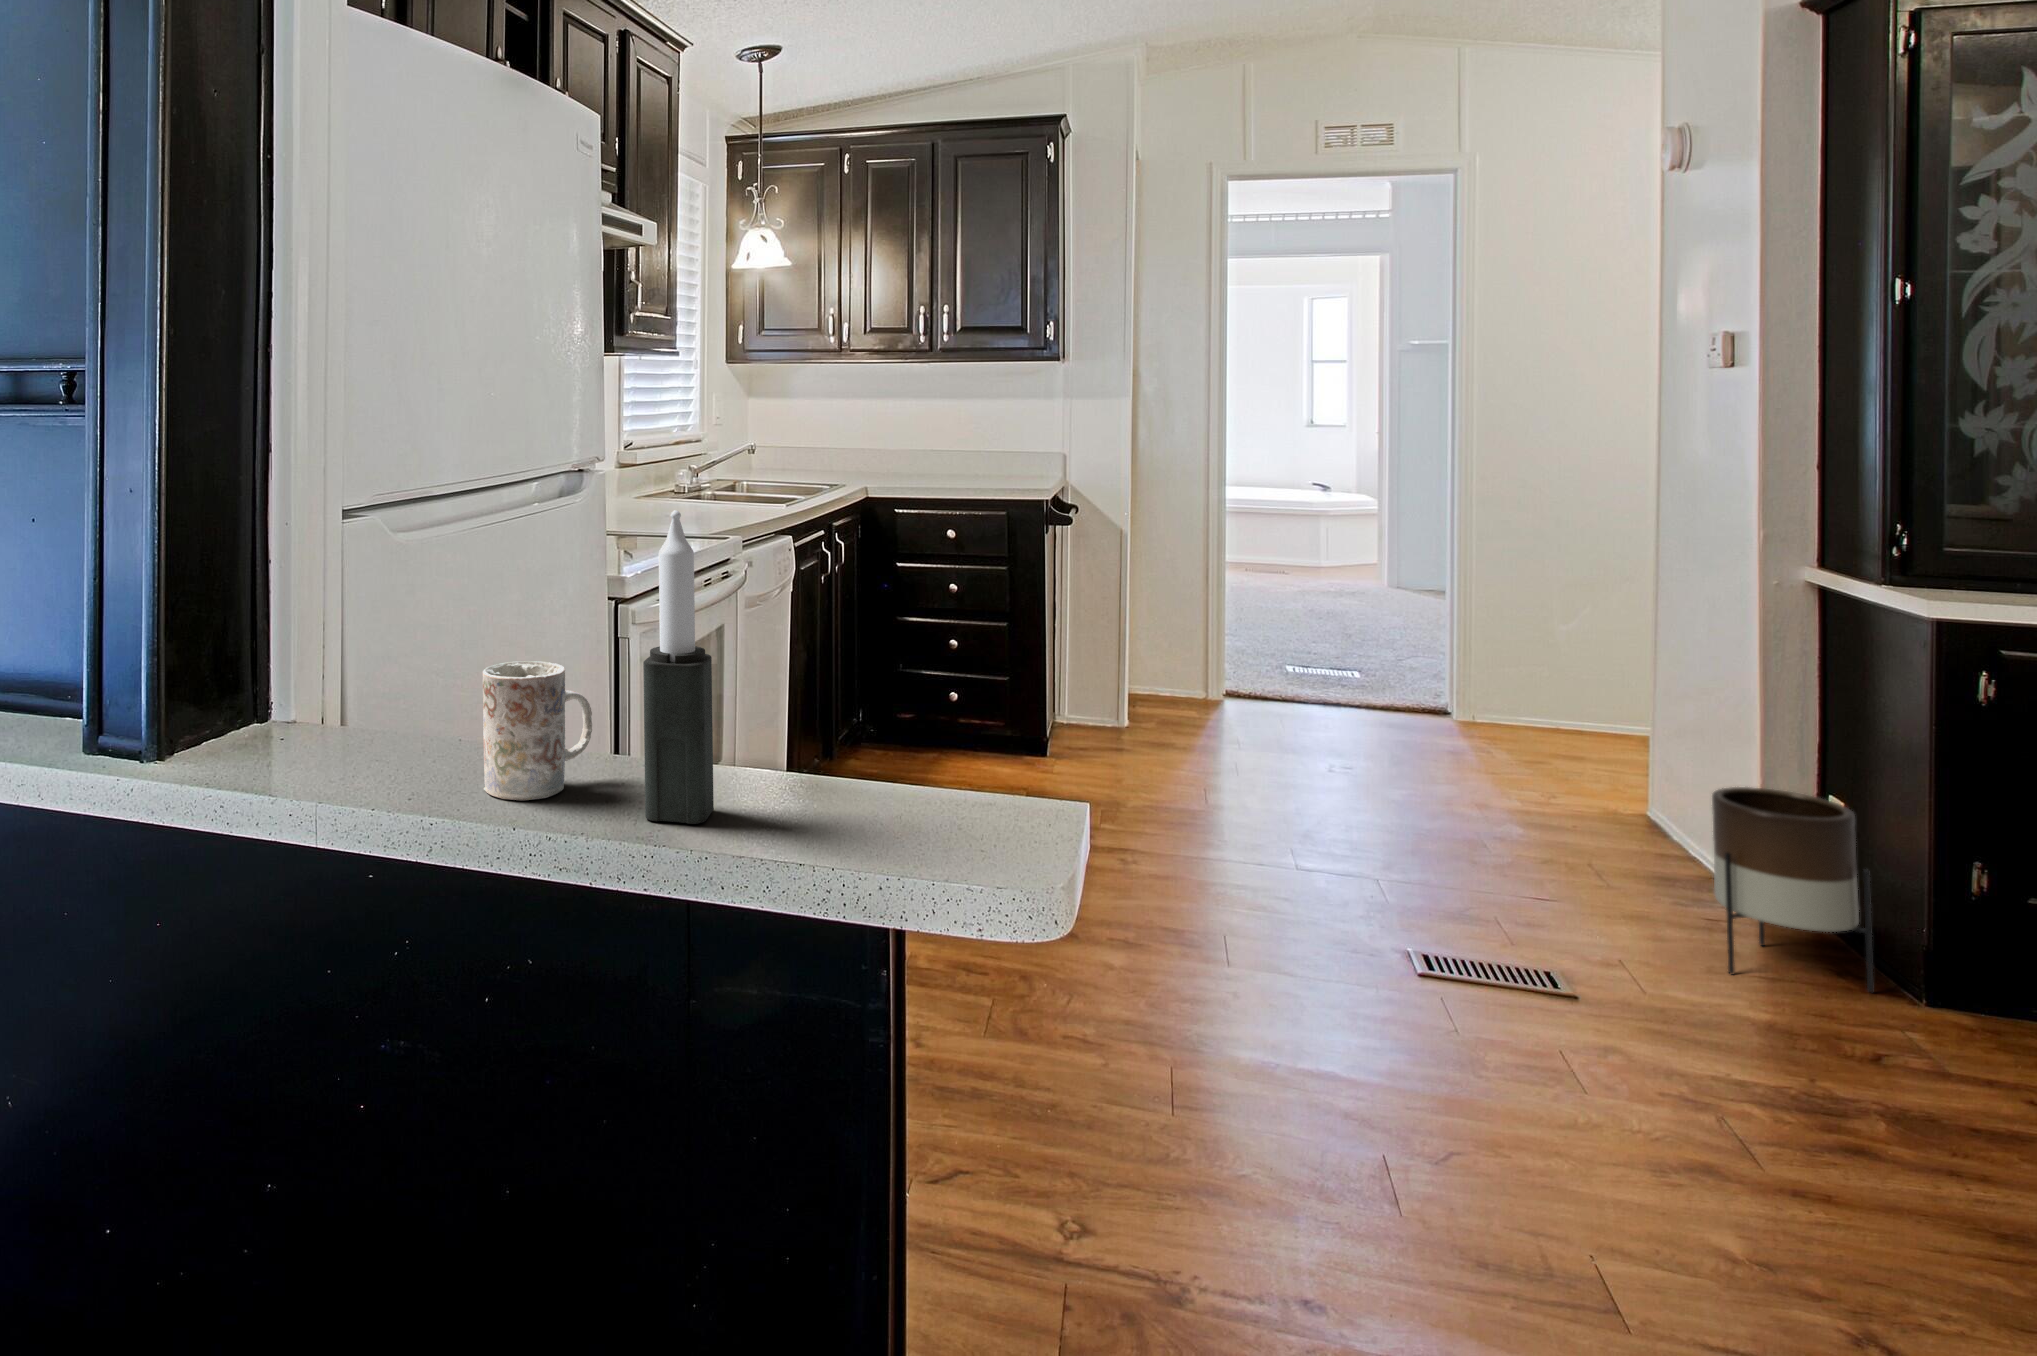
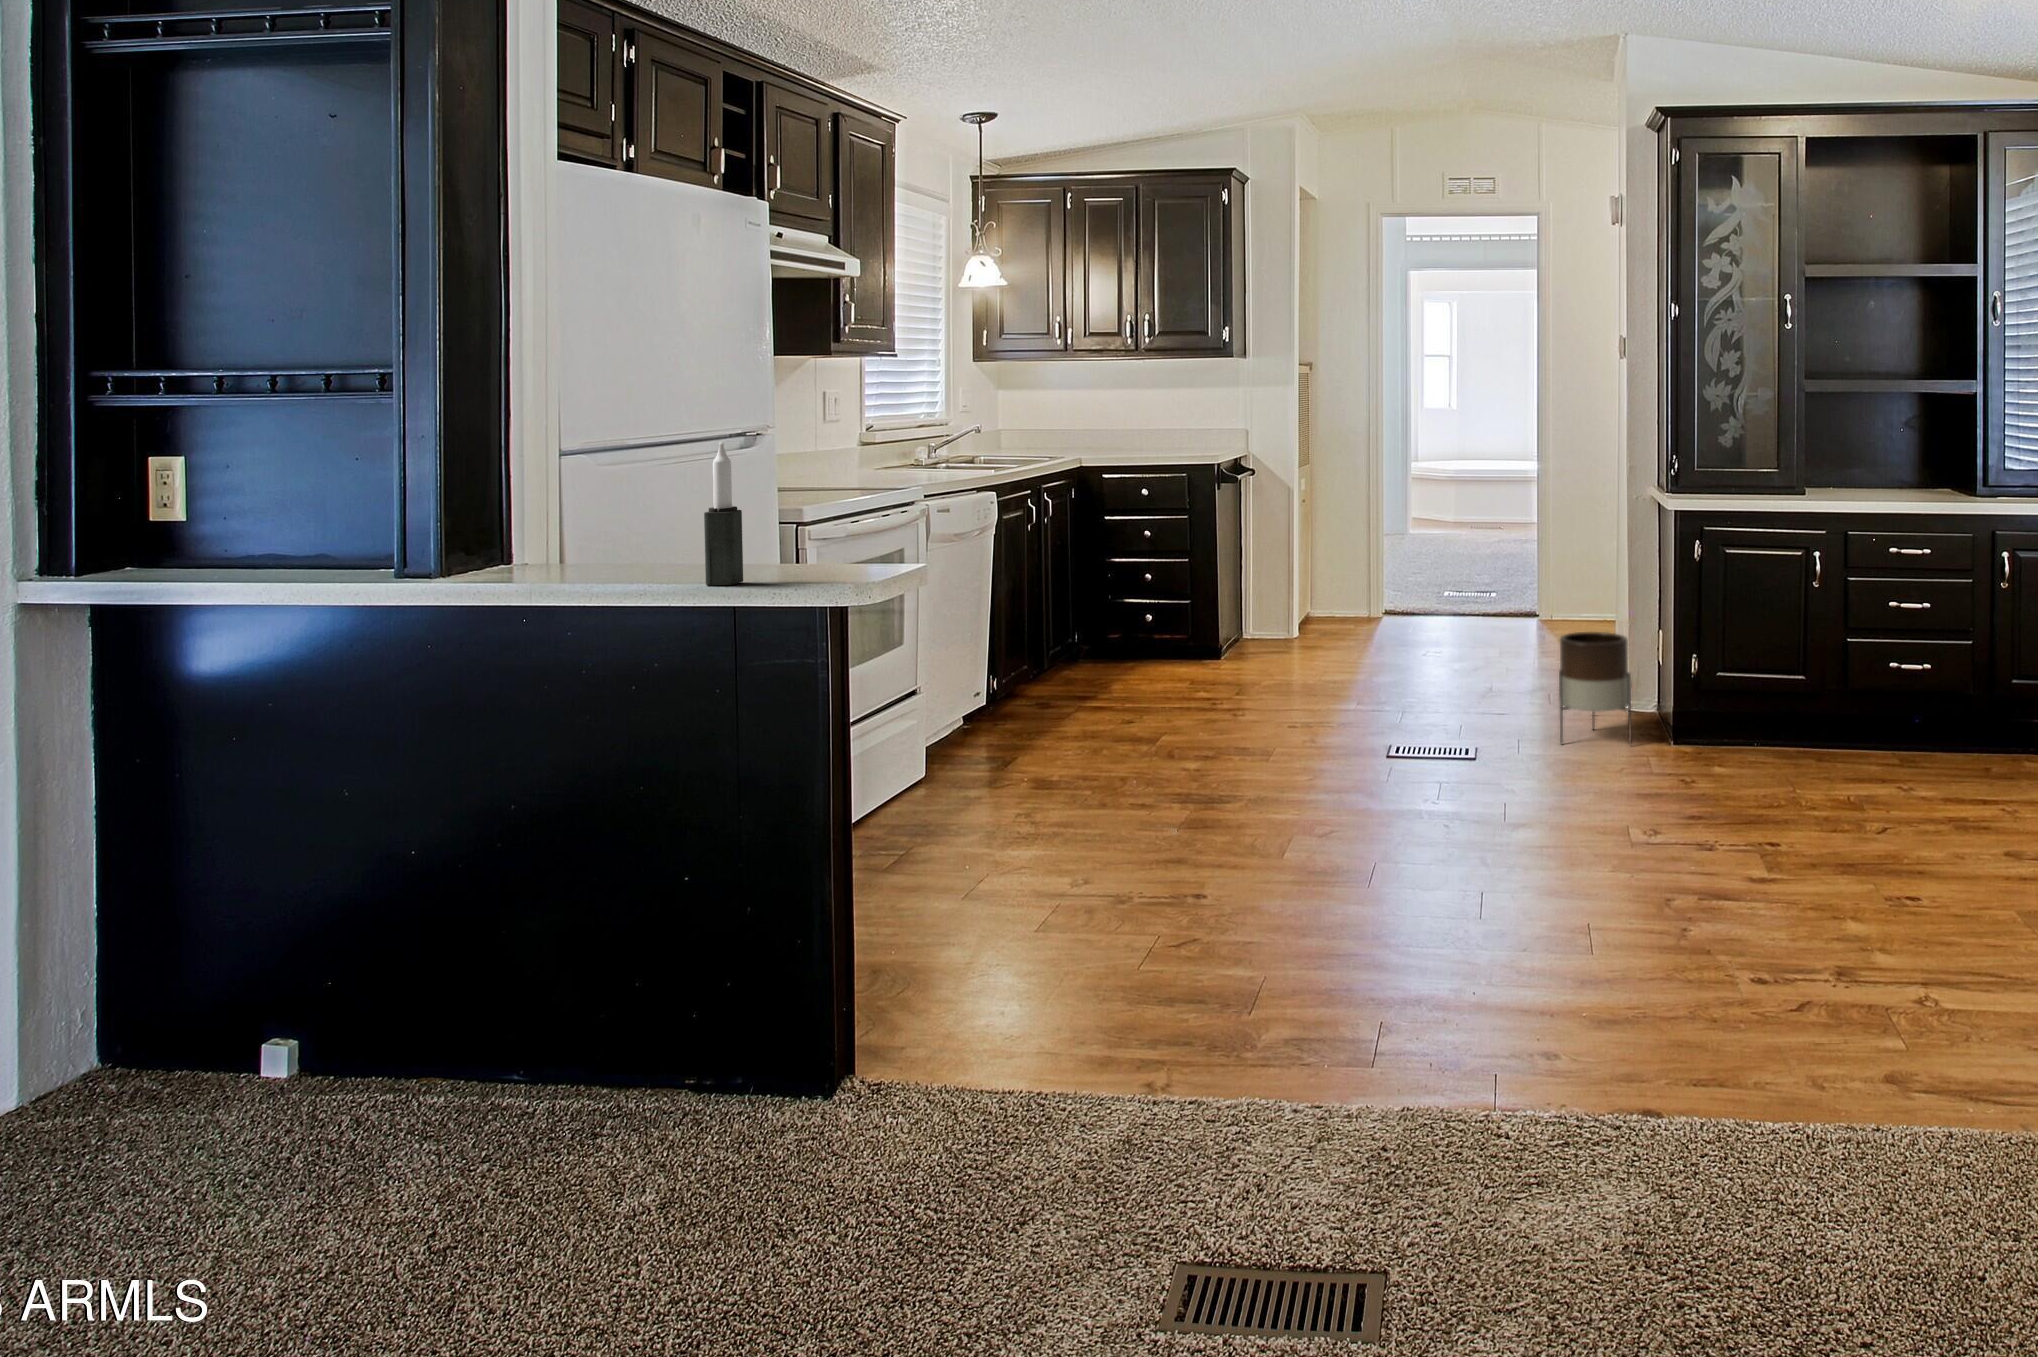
mug: present [483,661,592,800] -> none [626,521,690,584]

